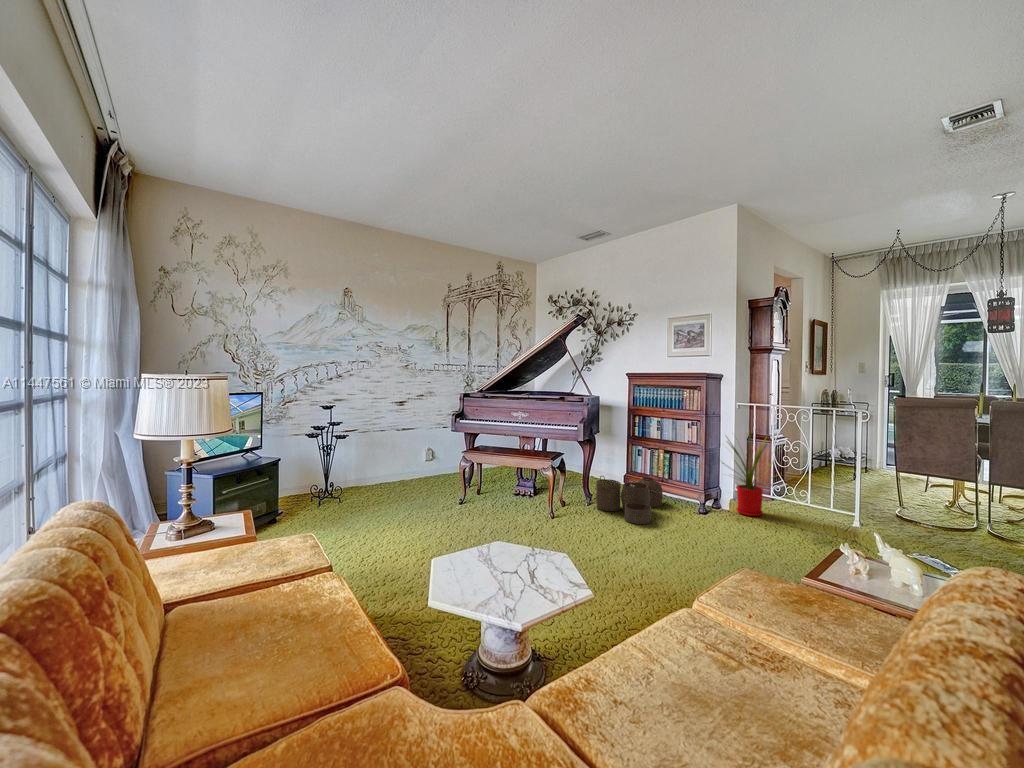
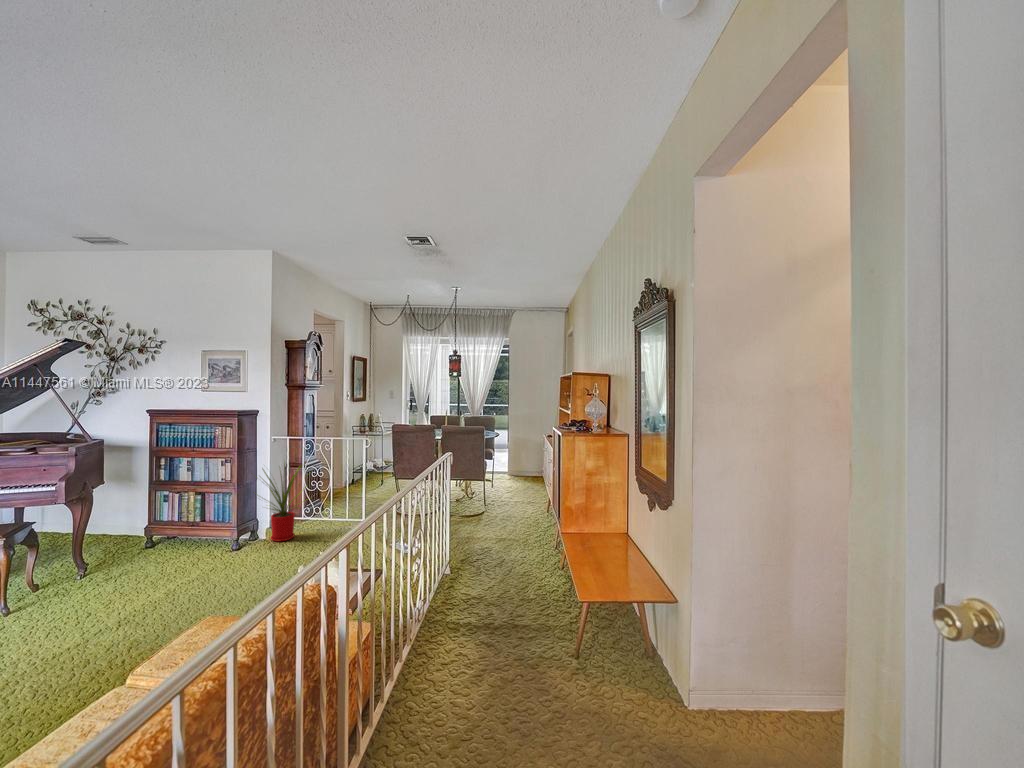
woven basket: present [596,476,663,524] -> none [93,523,191,584]

